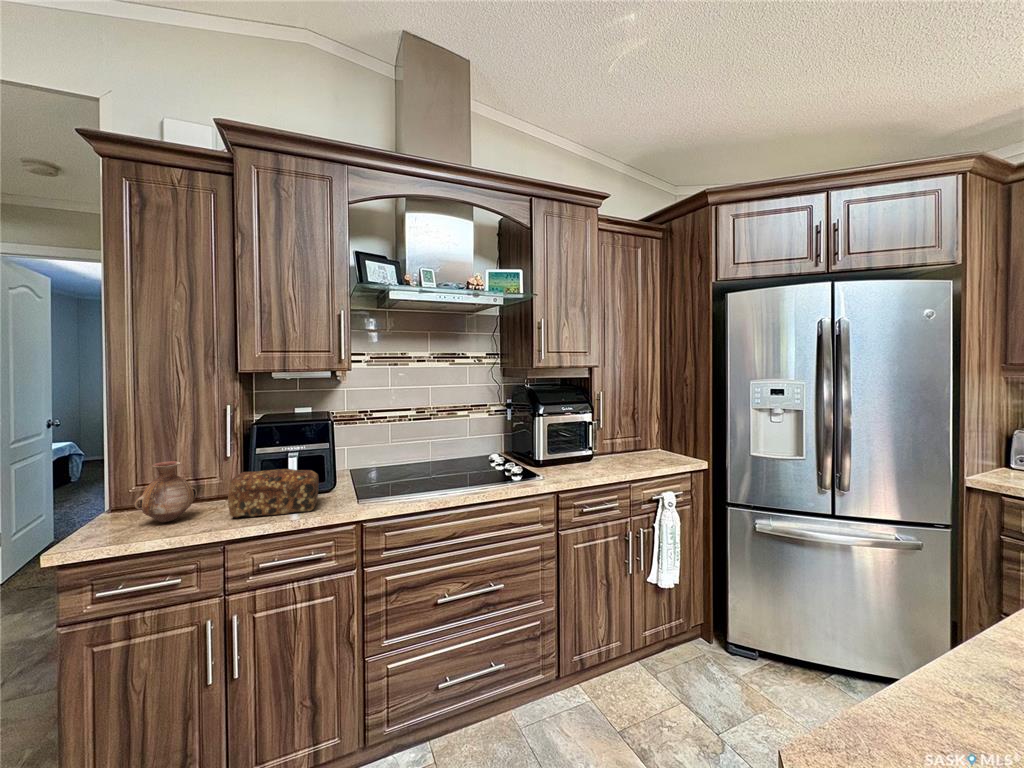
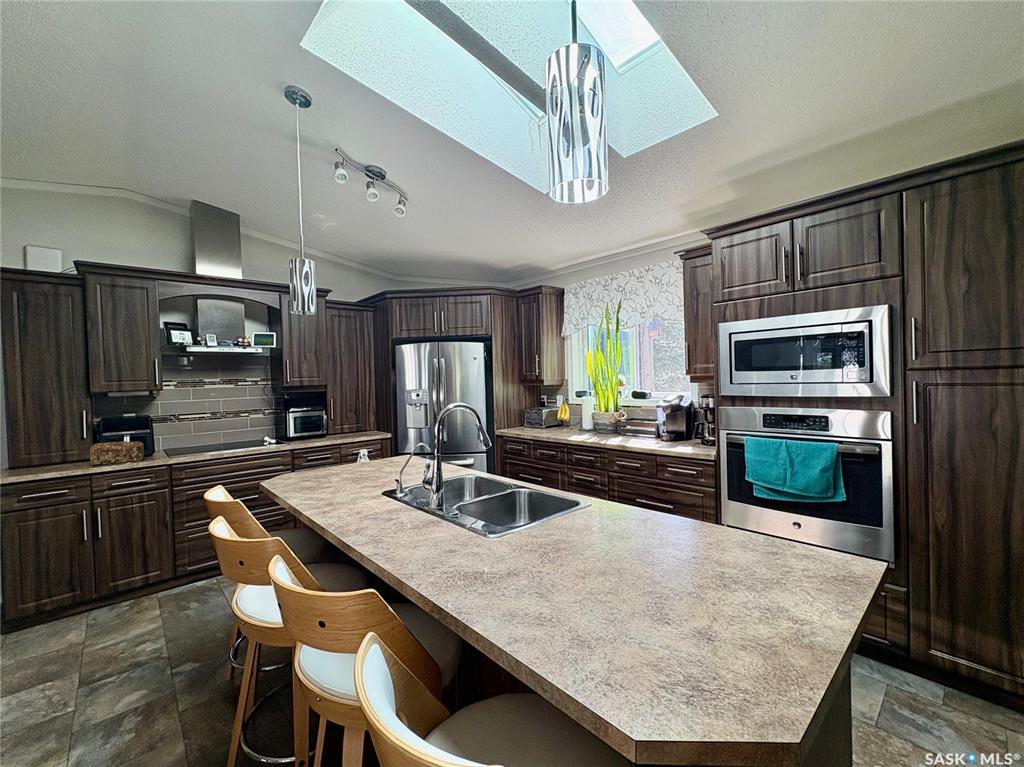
vase: present [134,461,197,522] -> none [32,440,67,470]

